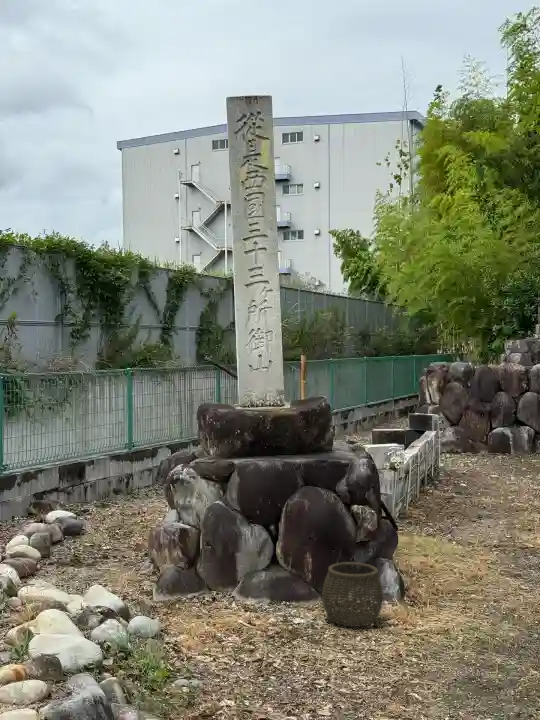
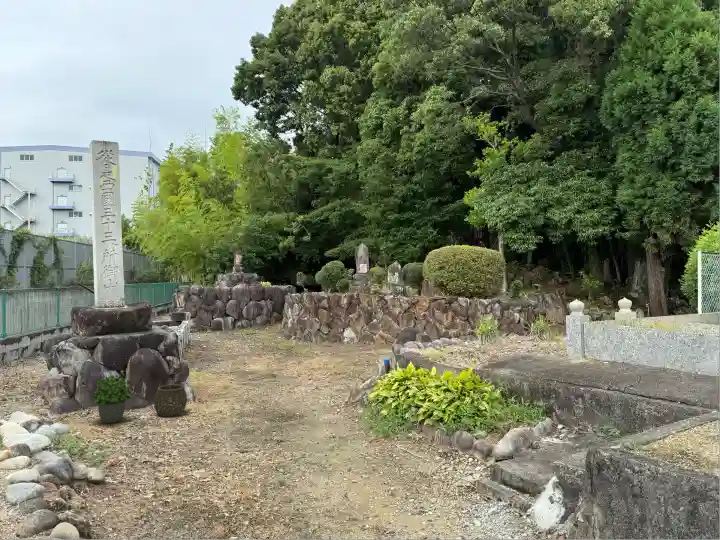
potted plant: none [215,533,286,622] -> present [92,374,134,423]

